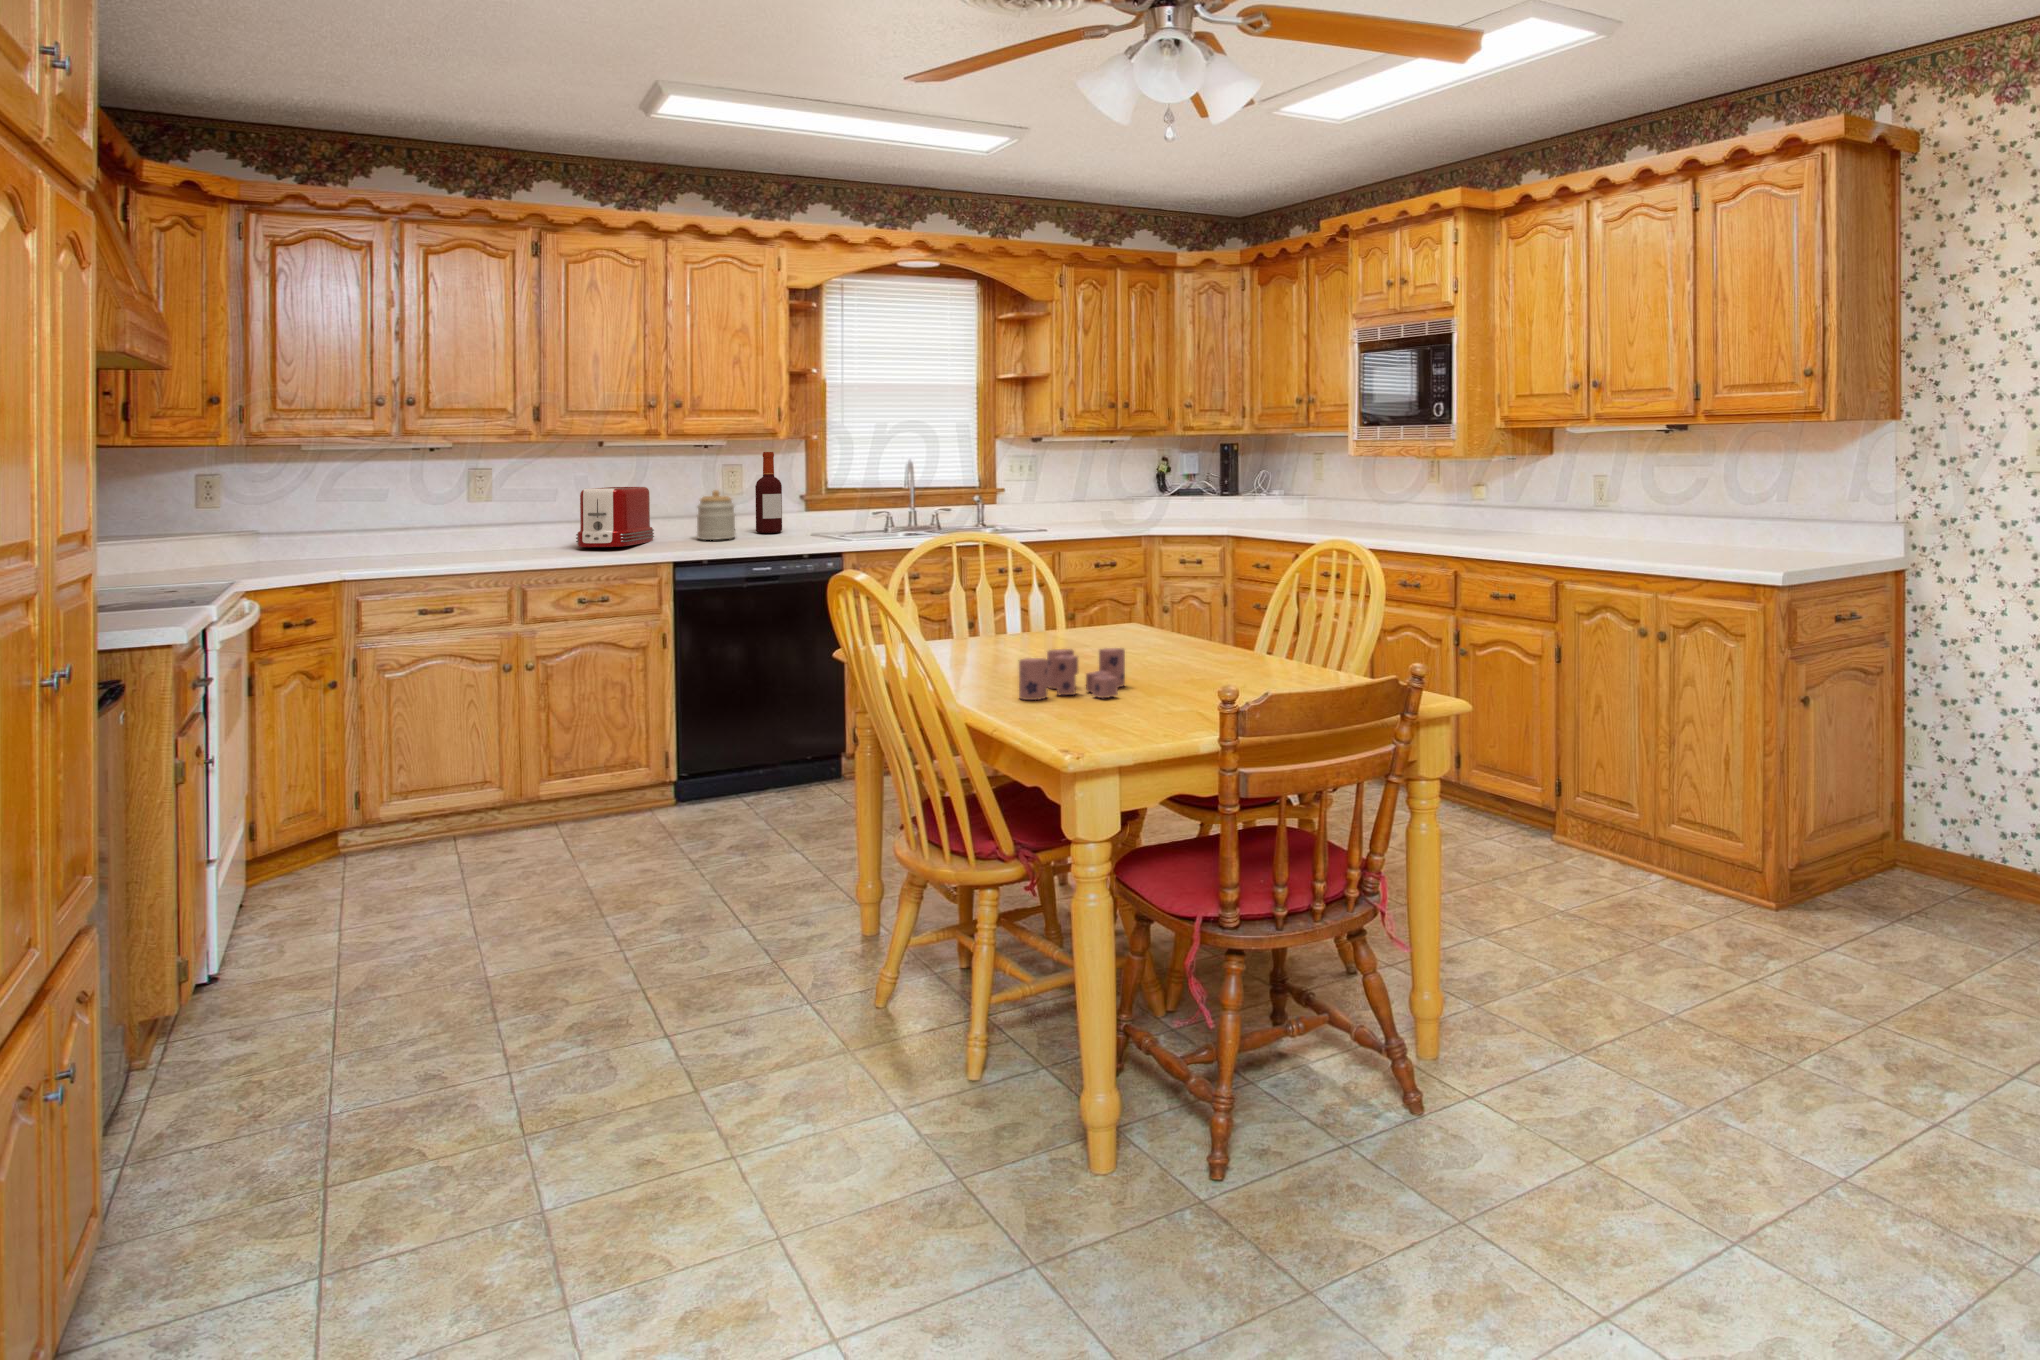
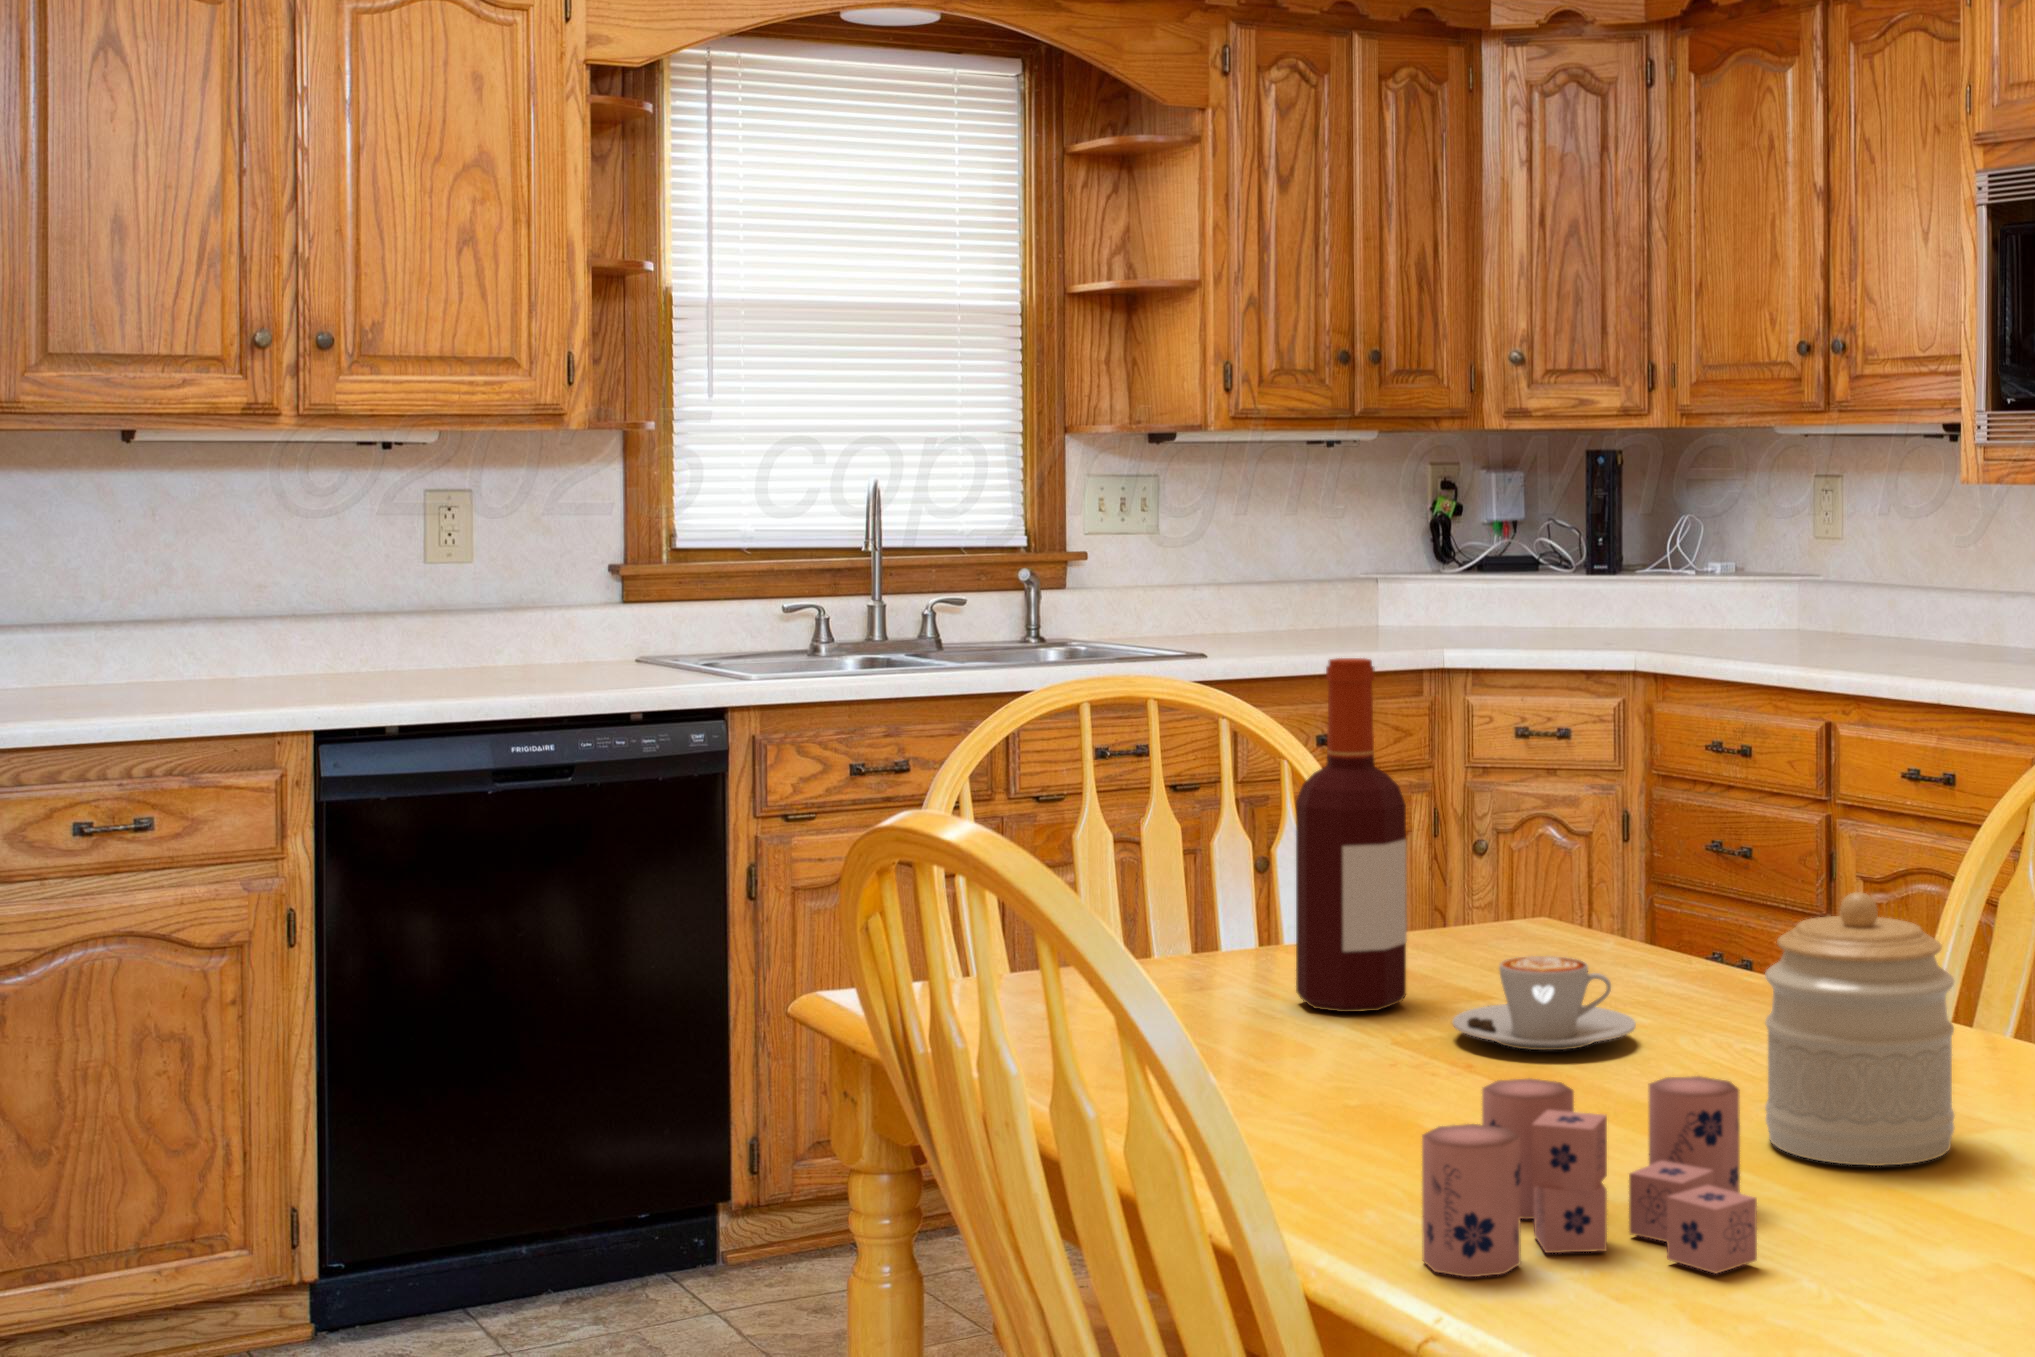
bottle: present [755,452,782,533] -> present [1296,658,1407,1012]
toaster: present [576,487,654,547] -> none [70,544,264,695]
jar: present [697,490,735,540] -> present [1765,892,1955,1166]
coffee cup: none [1070,624,1132,653] -> present [1453,956,1636,1050]

